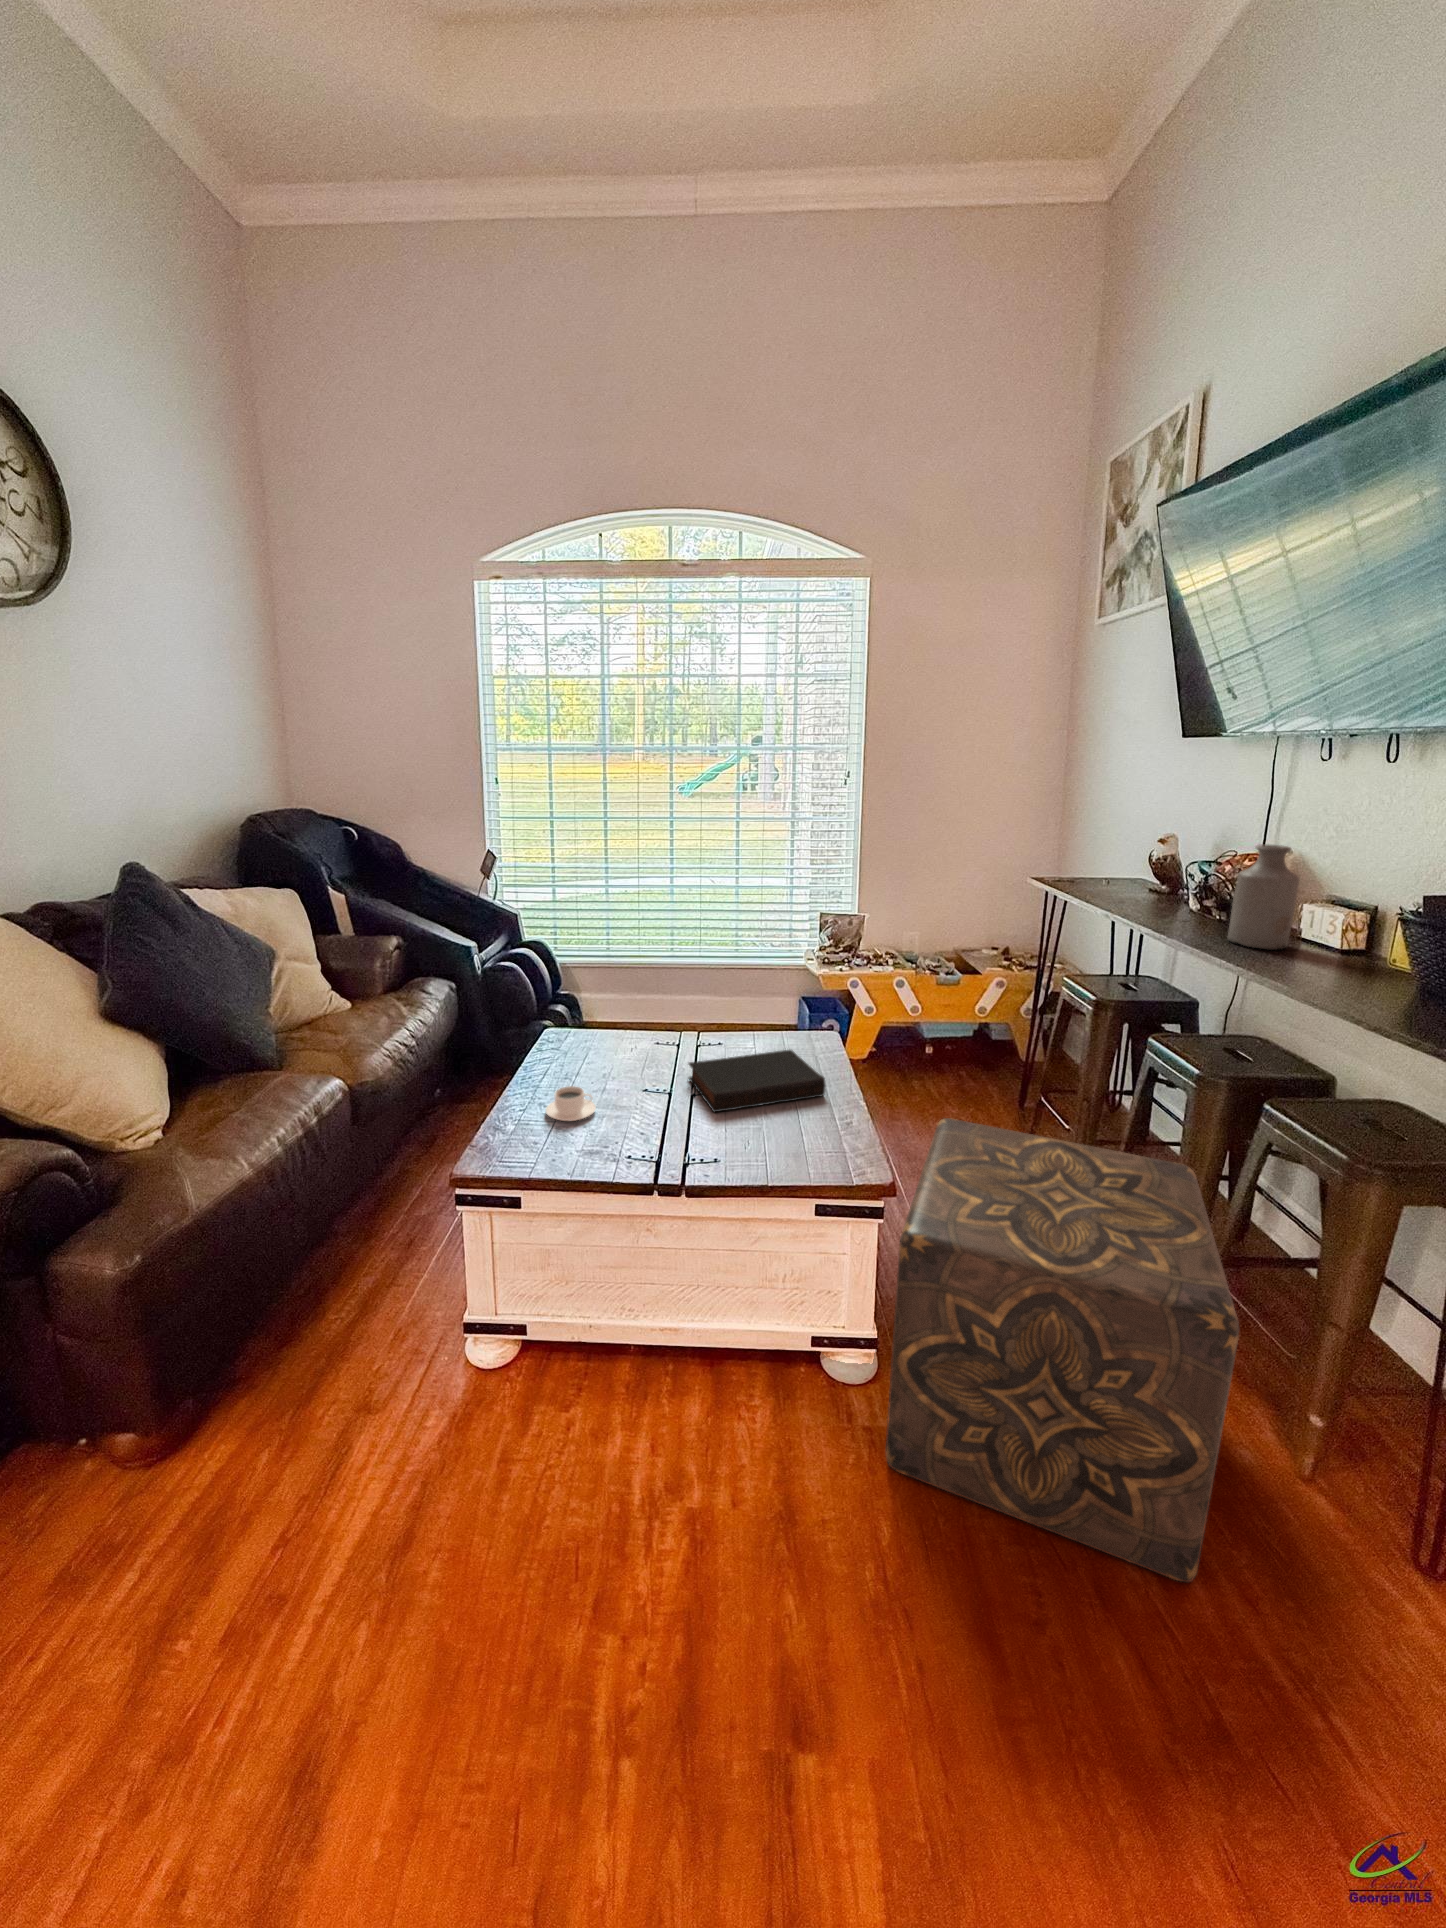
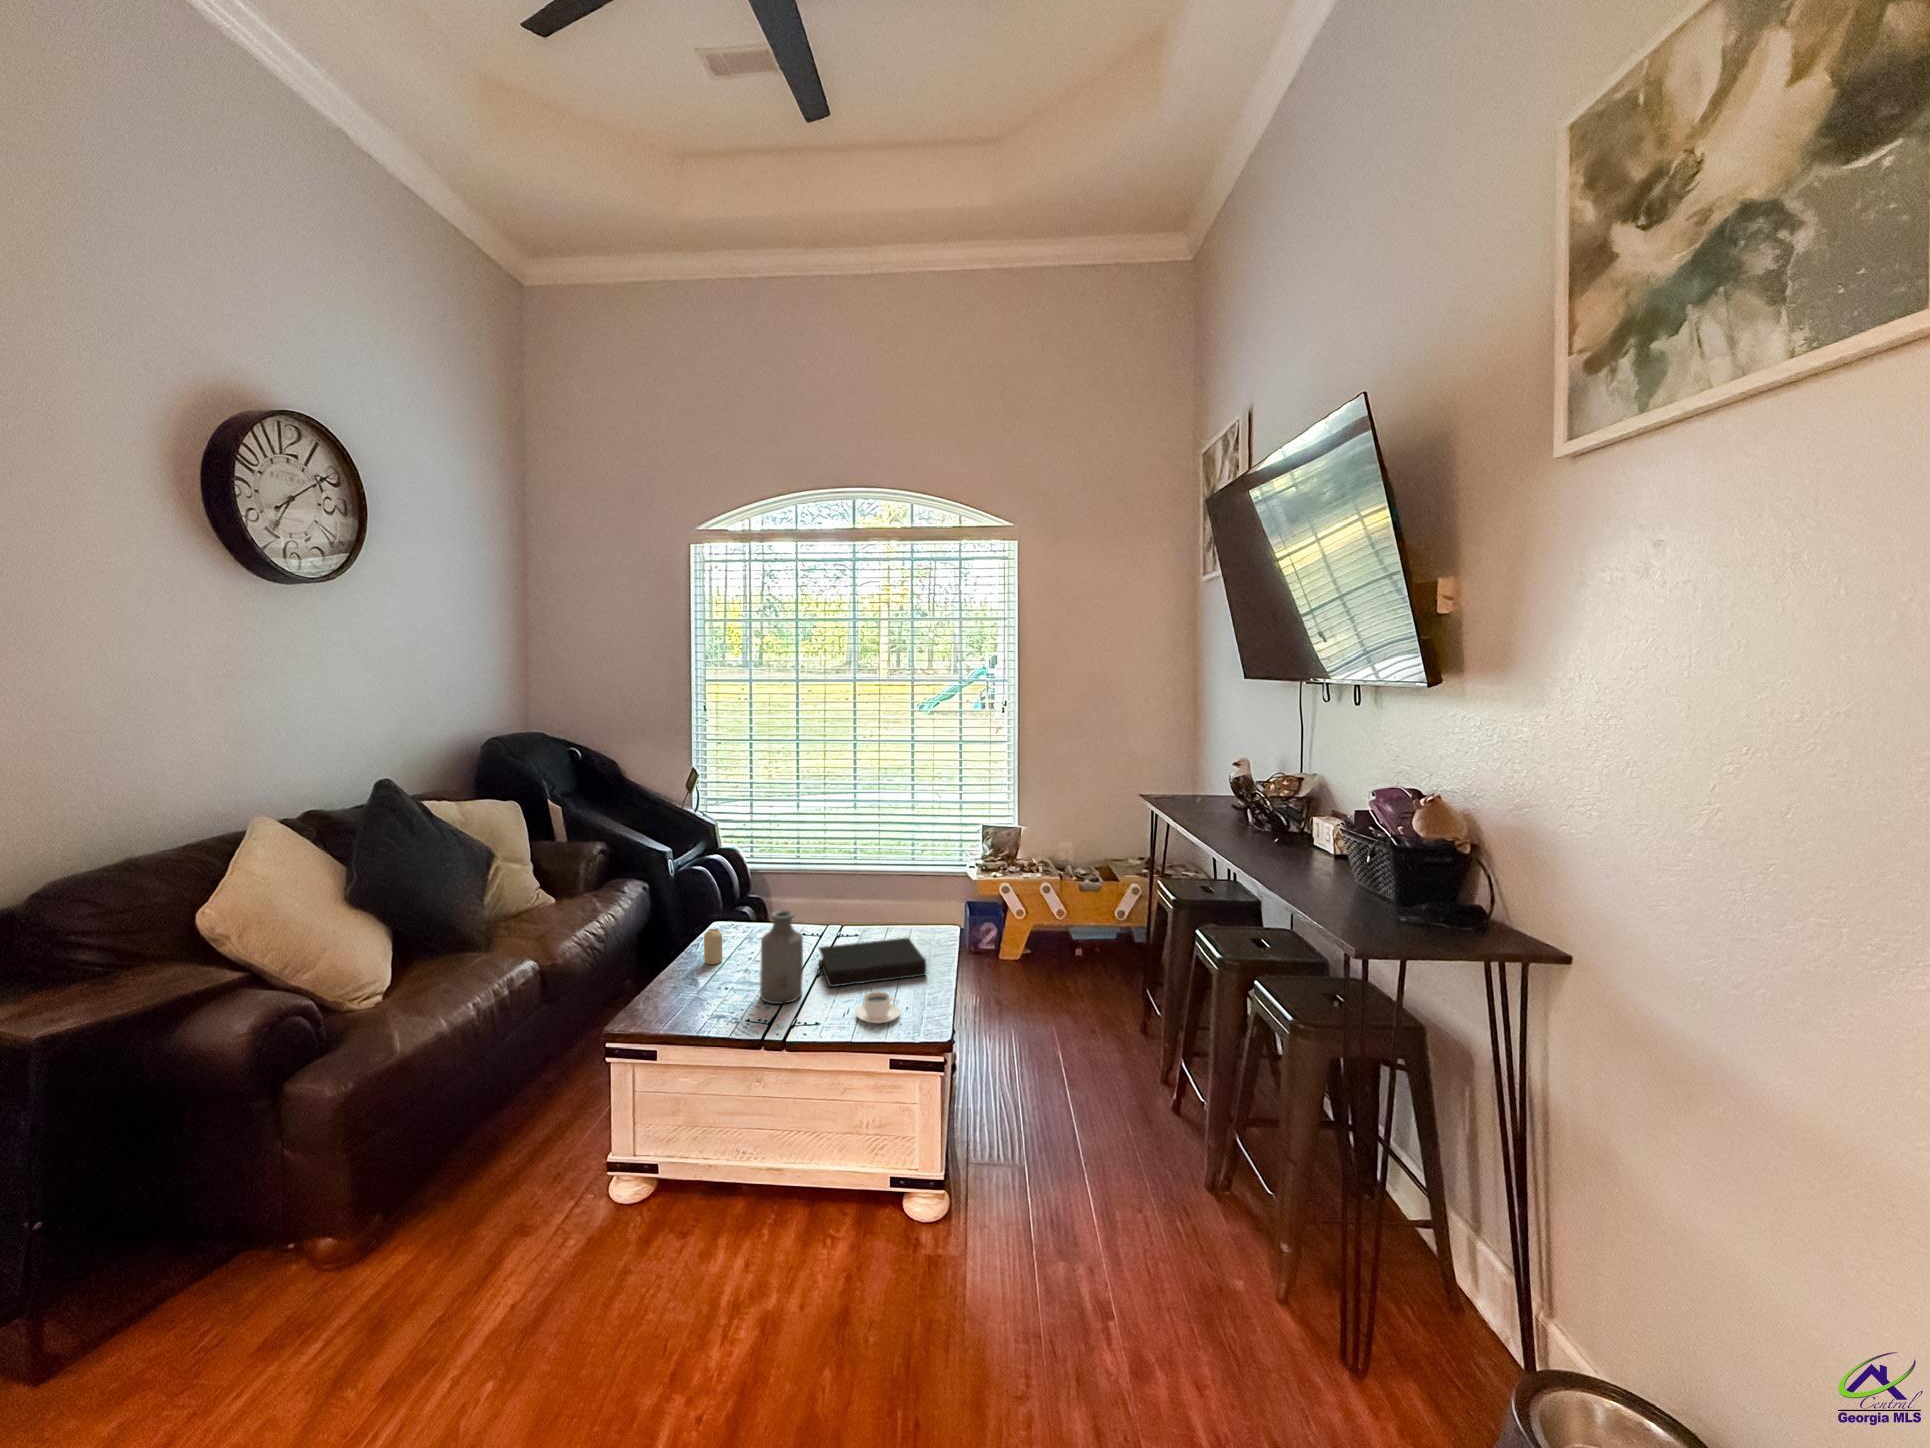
bottle: present [1228,844,1300,950] -> present [760,910,803,1004]
candle: none [549,1042,571,1084] -> present [704,929,722,965]
coffee cup: present [546,1086,596,1121] -> present [856,991,900,1023]
ottoman: present [886,1118,1239,1582] -> none [935,991,1195,1372]

